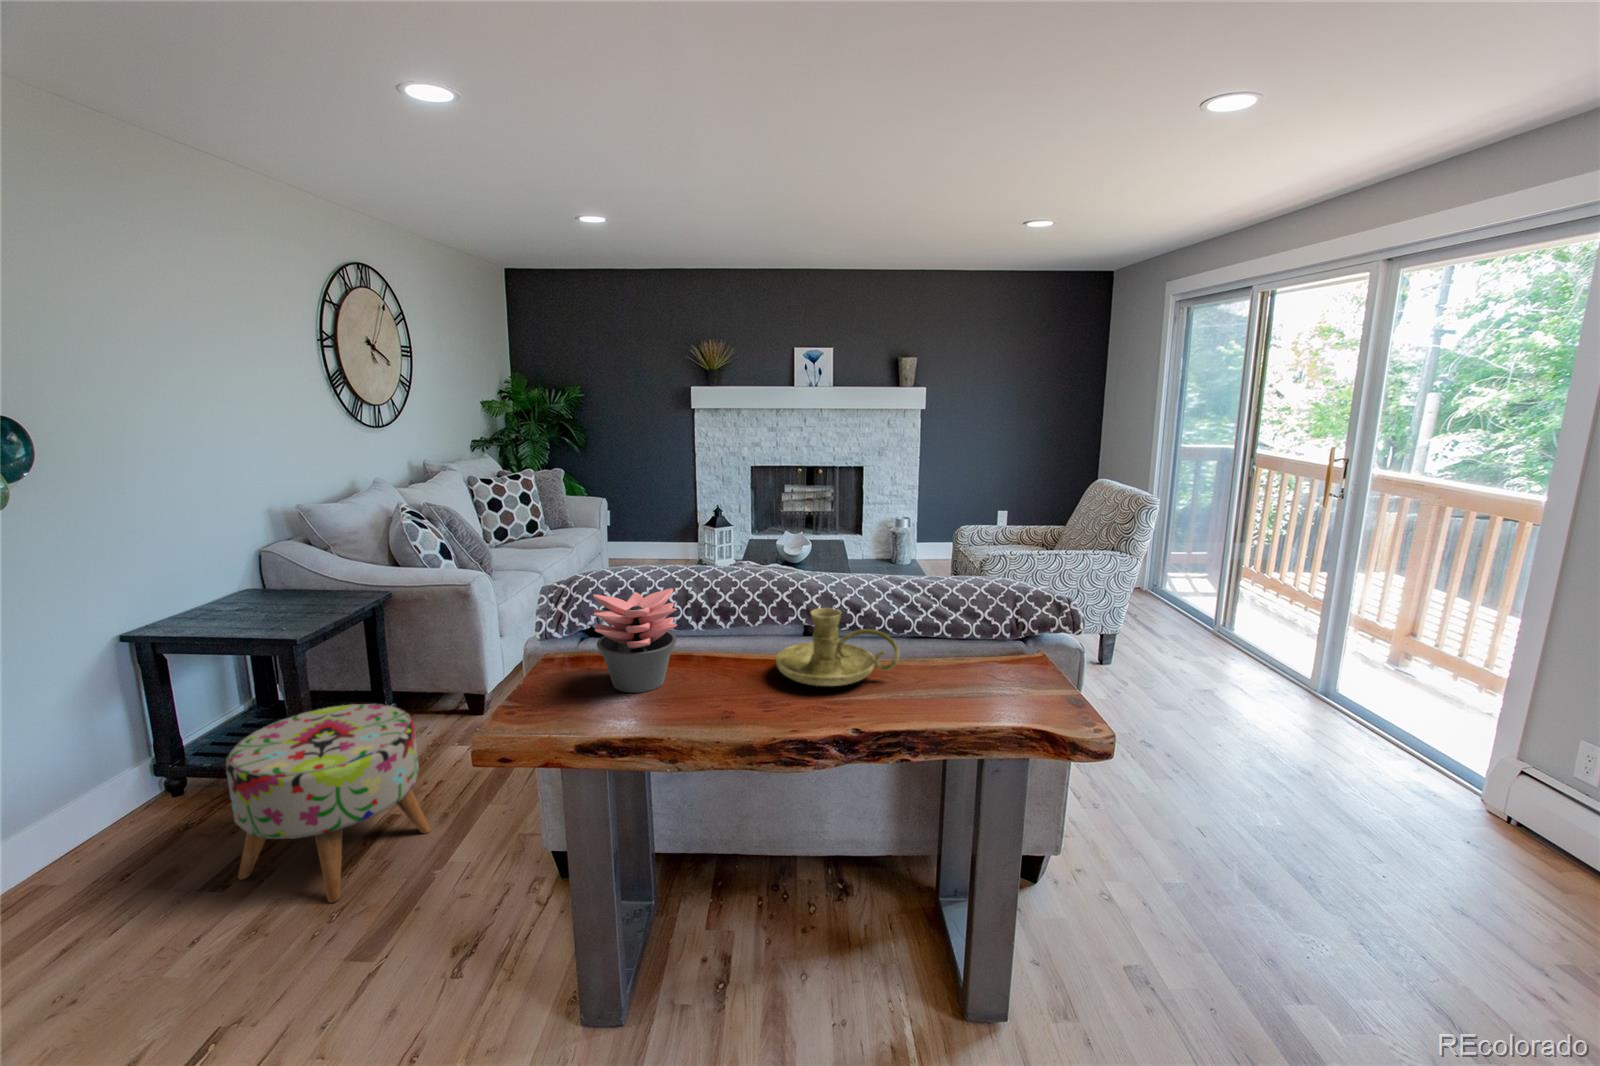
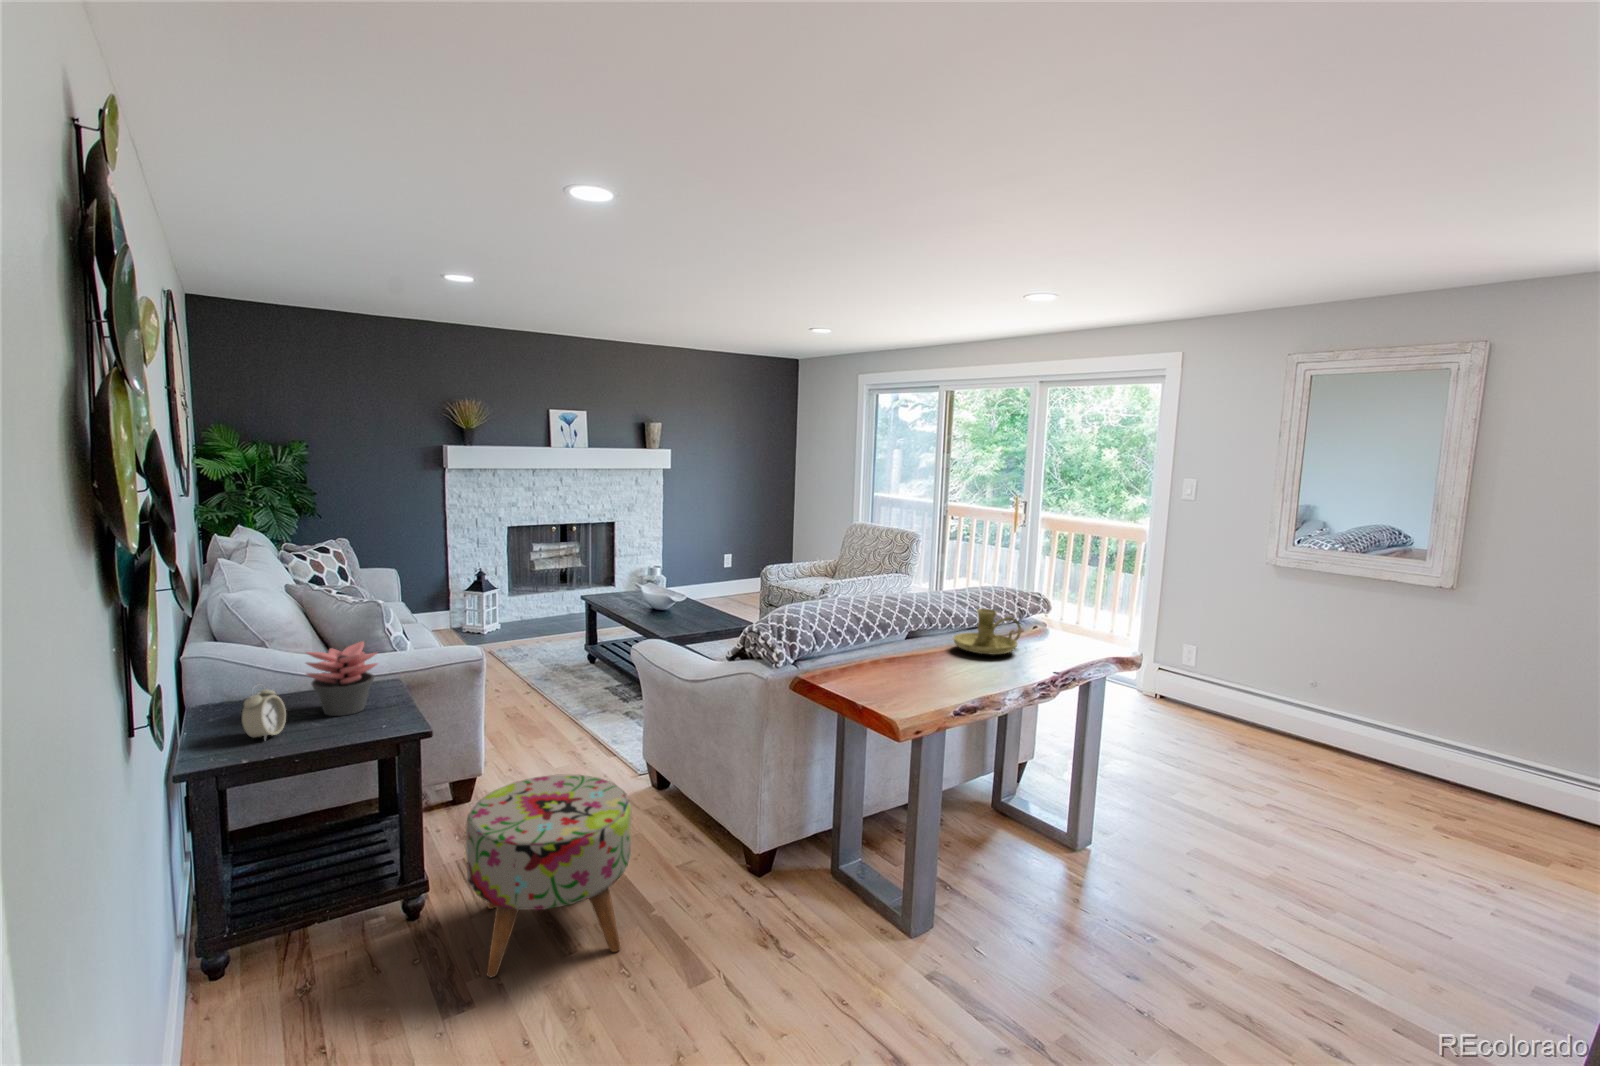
alarm clock: none [178,576,224,623] -> present [241,685,286,740]
succulent plant: present [593,588,677,693] -> present [306,641,377,716]

